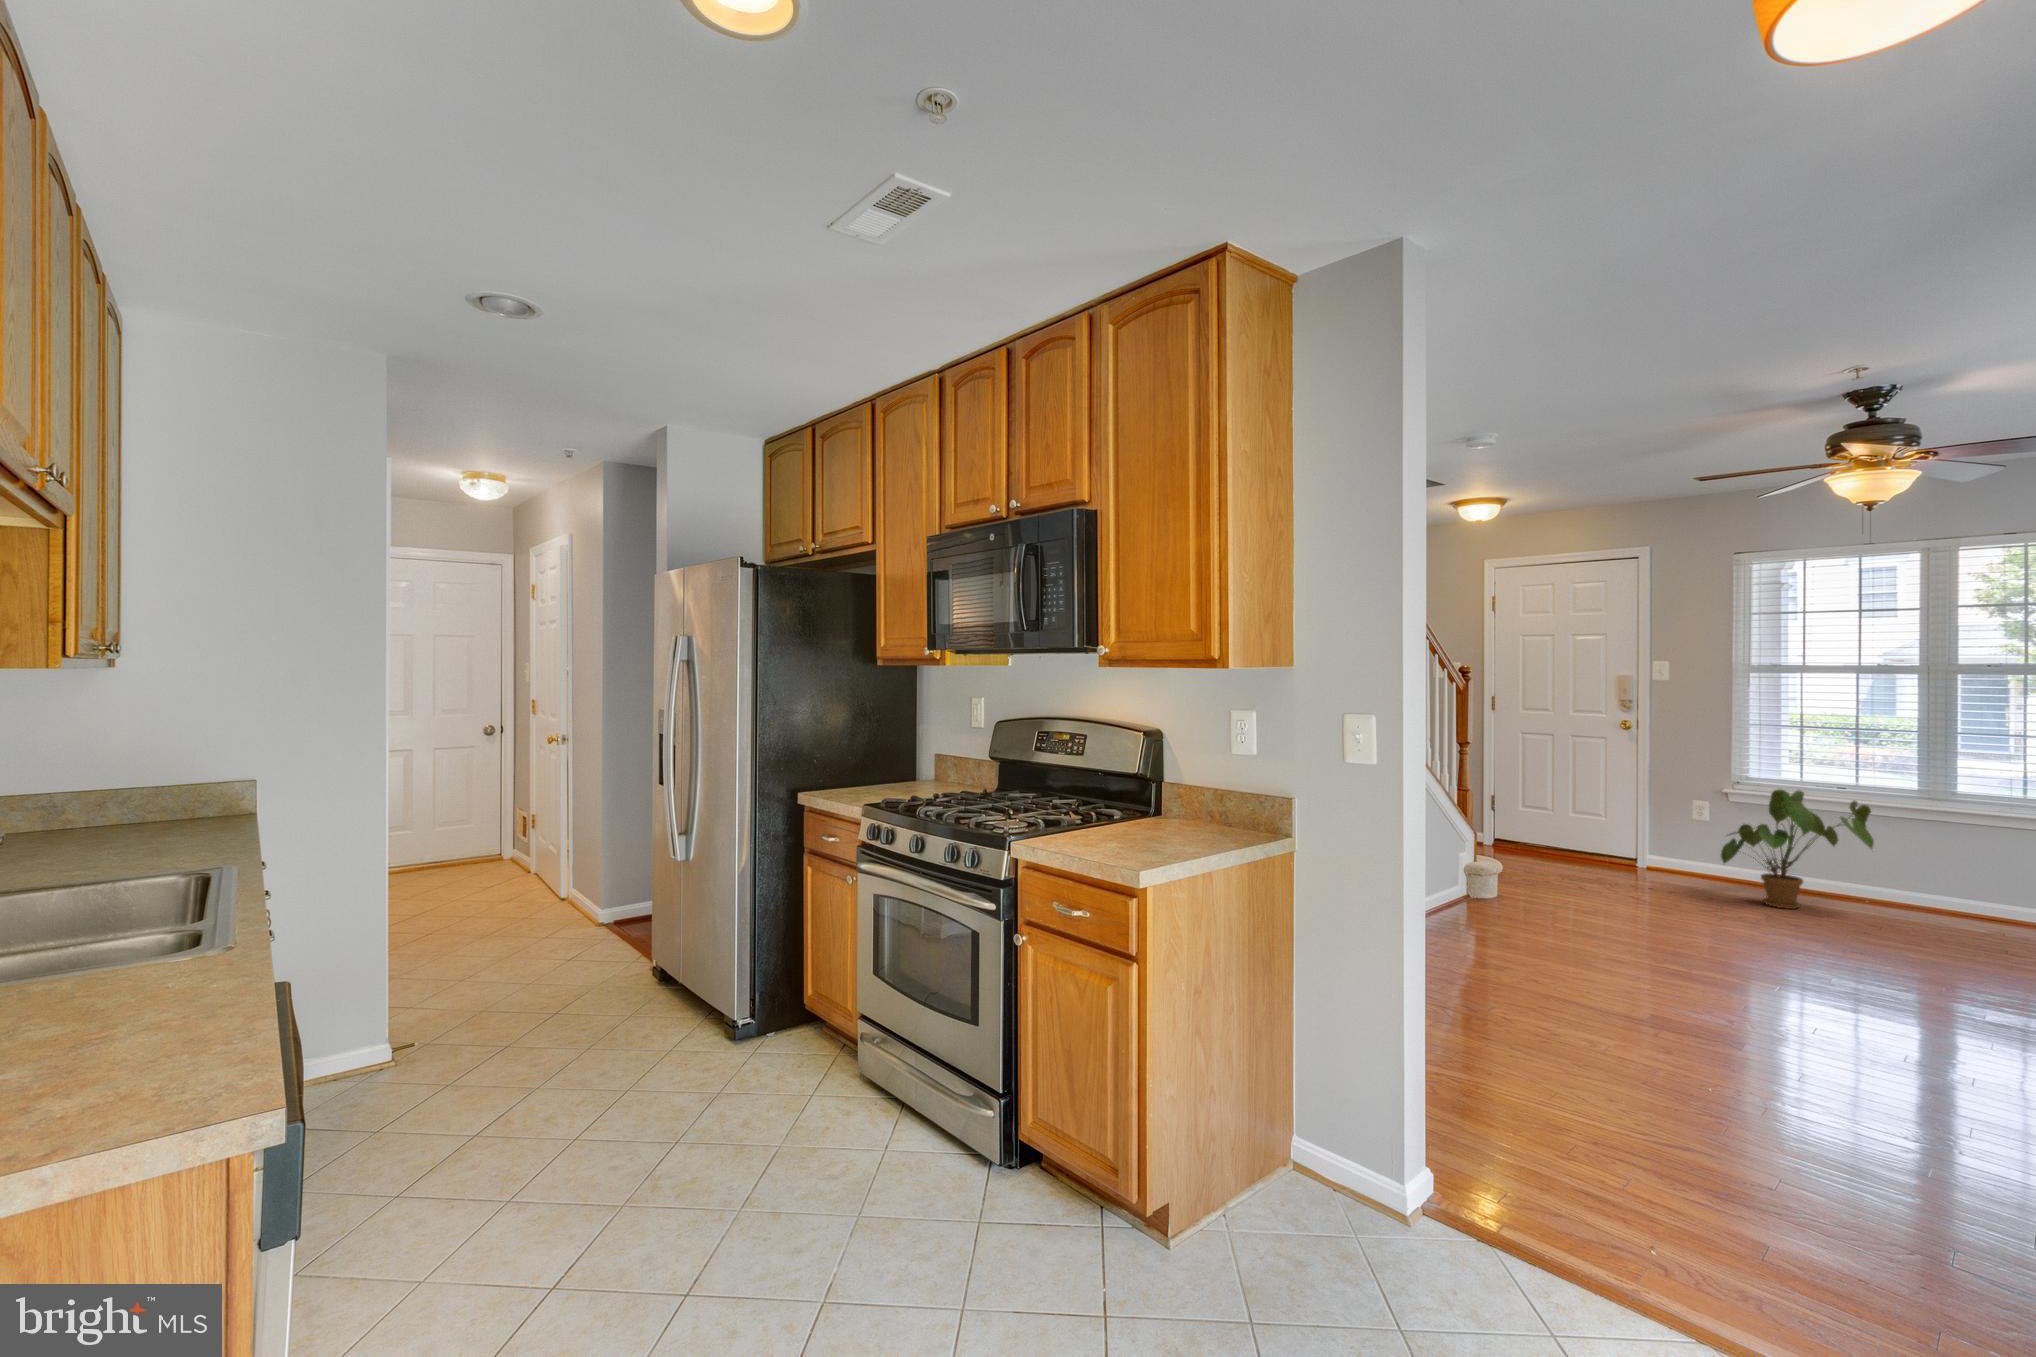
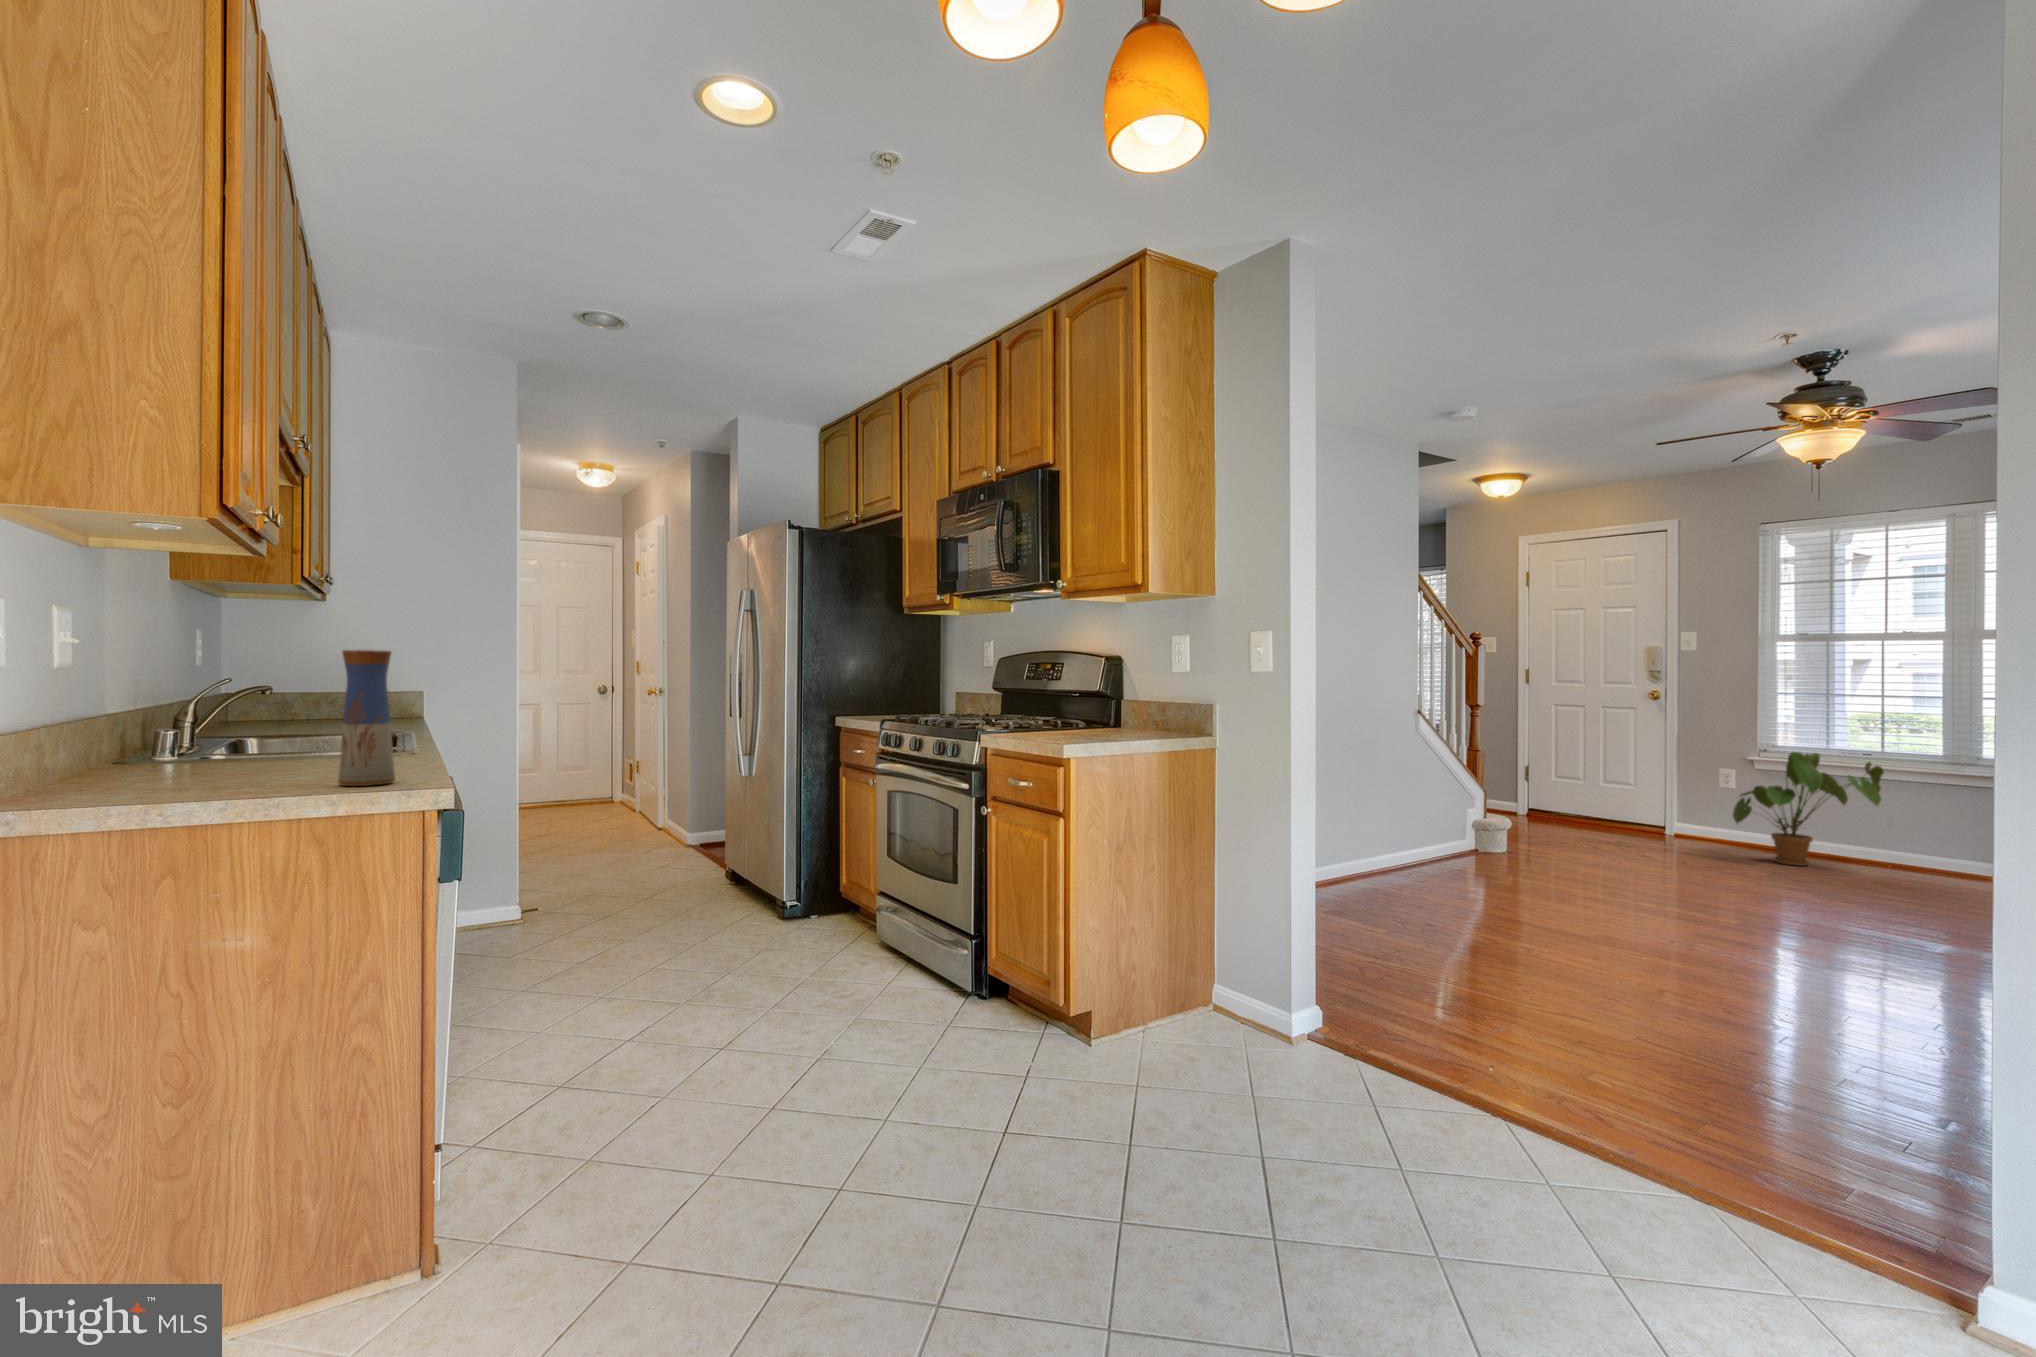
vase: none [102,863,208,1110] -> present [338,650,395,786]

